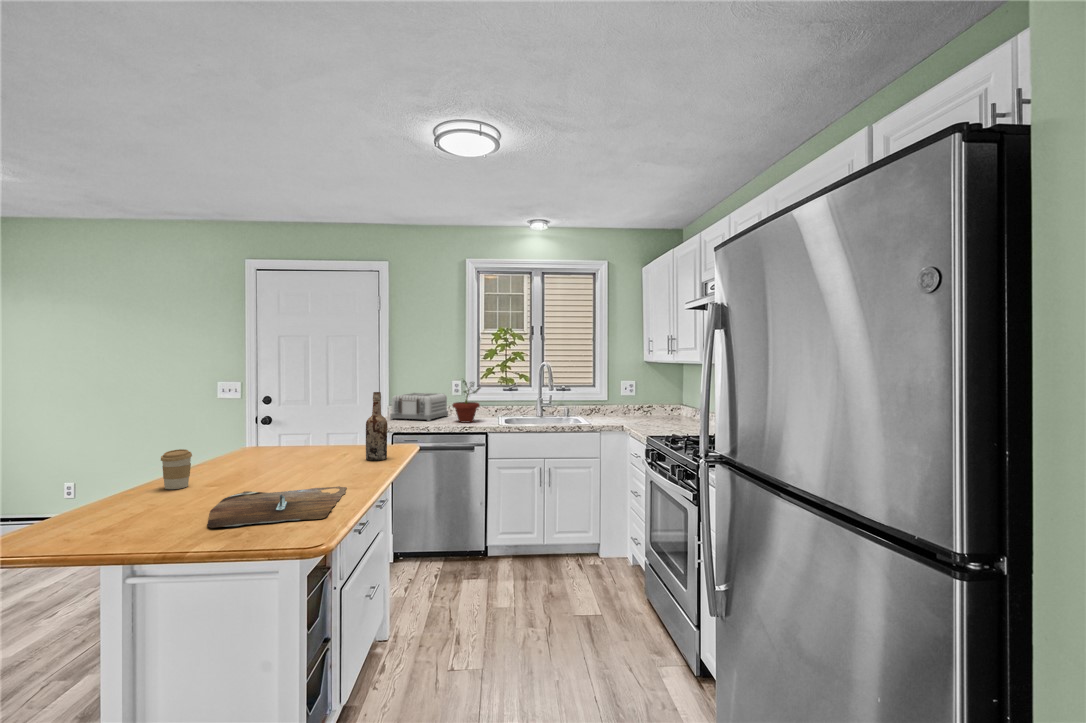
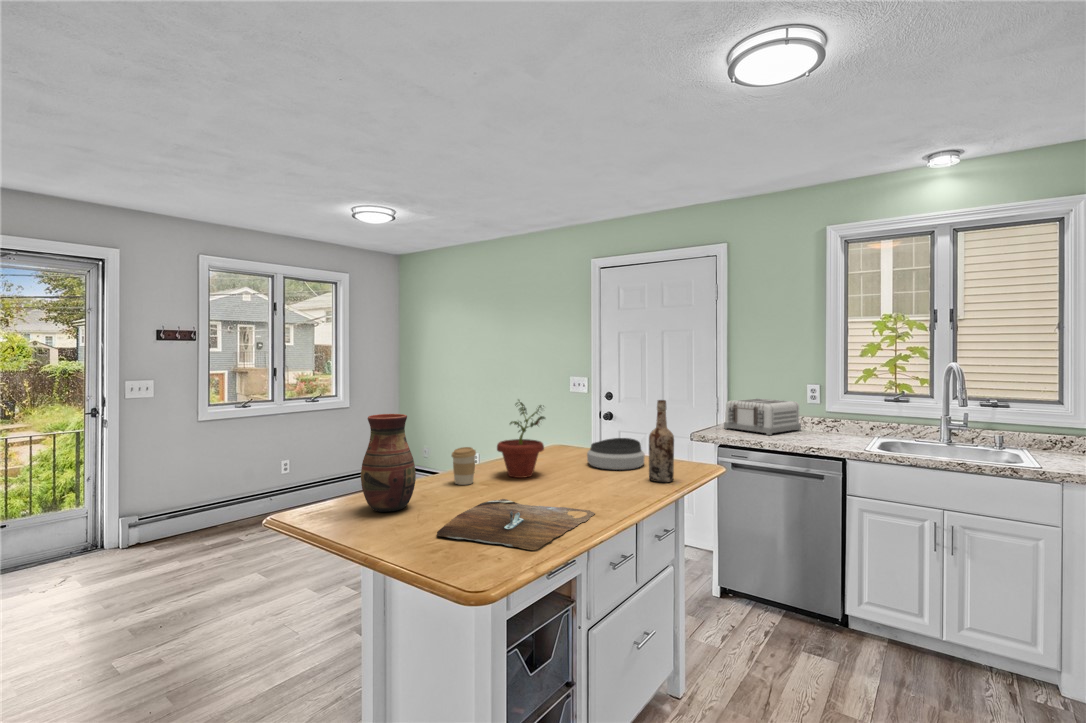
potted plant: present [453,380,480,422] -> present [497,400,545,478]
vase: none [70,416,146,526] -> present [361,414,416,512]
bowl: none [296,429,351,457] -> present [587,438,644,470]

